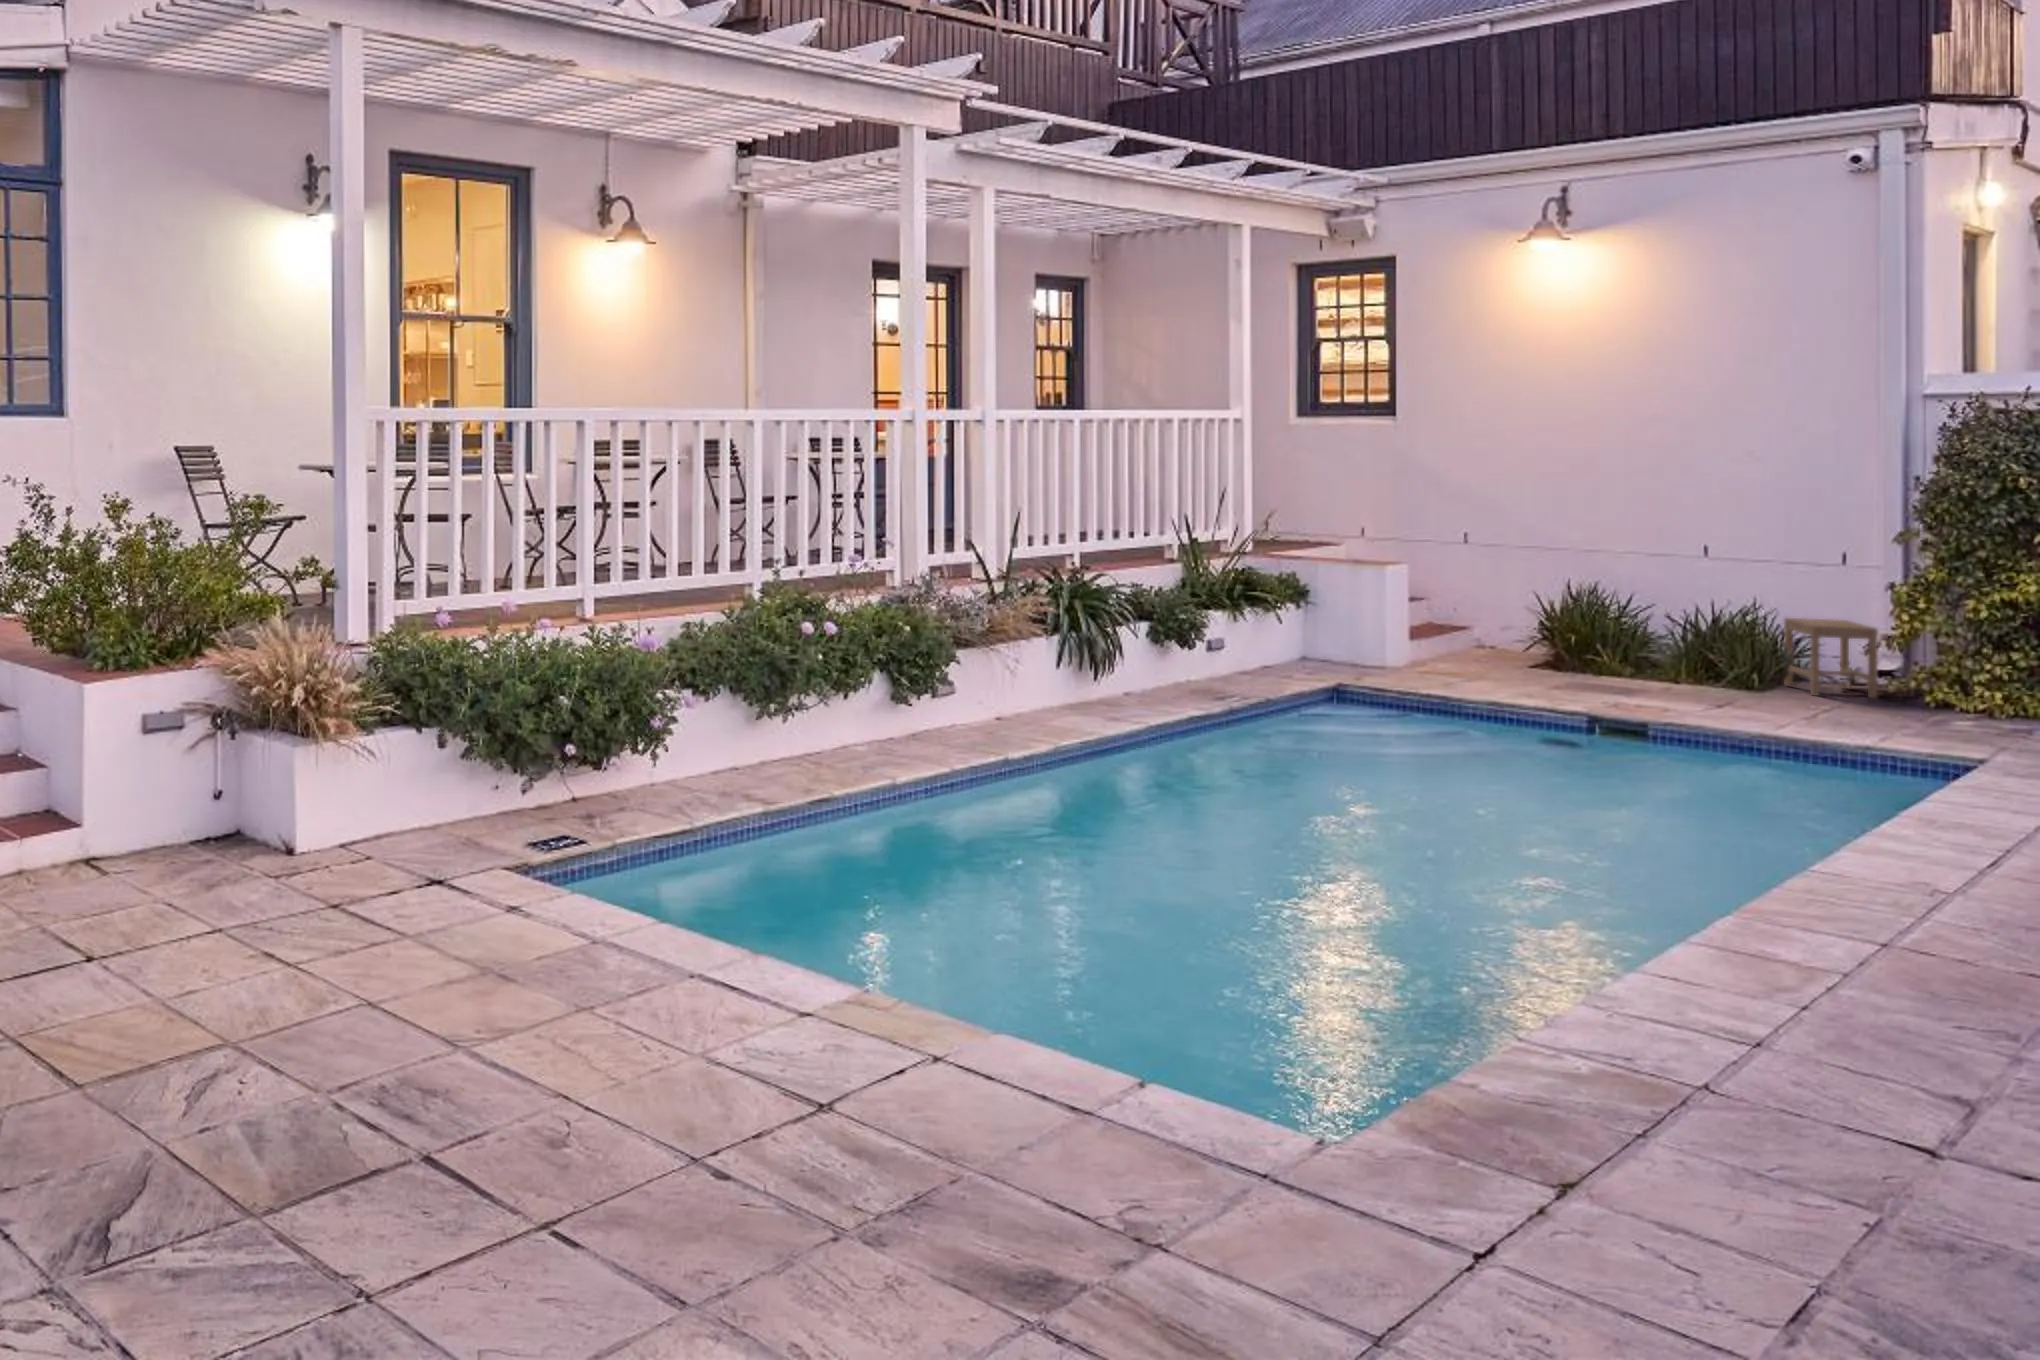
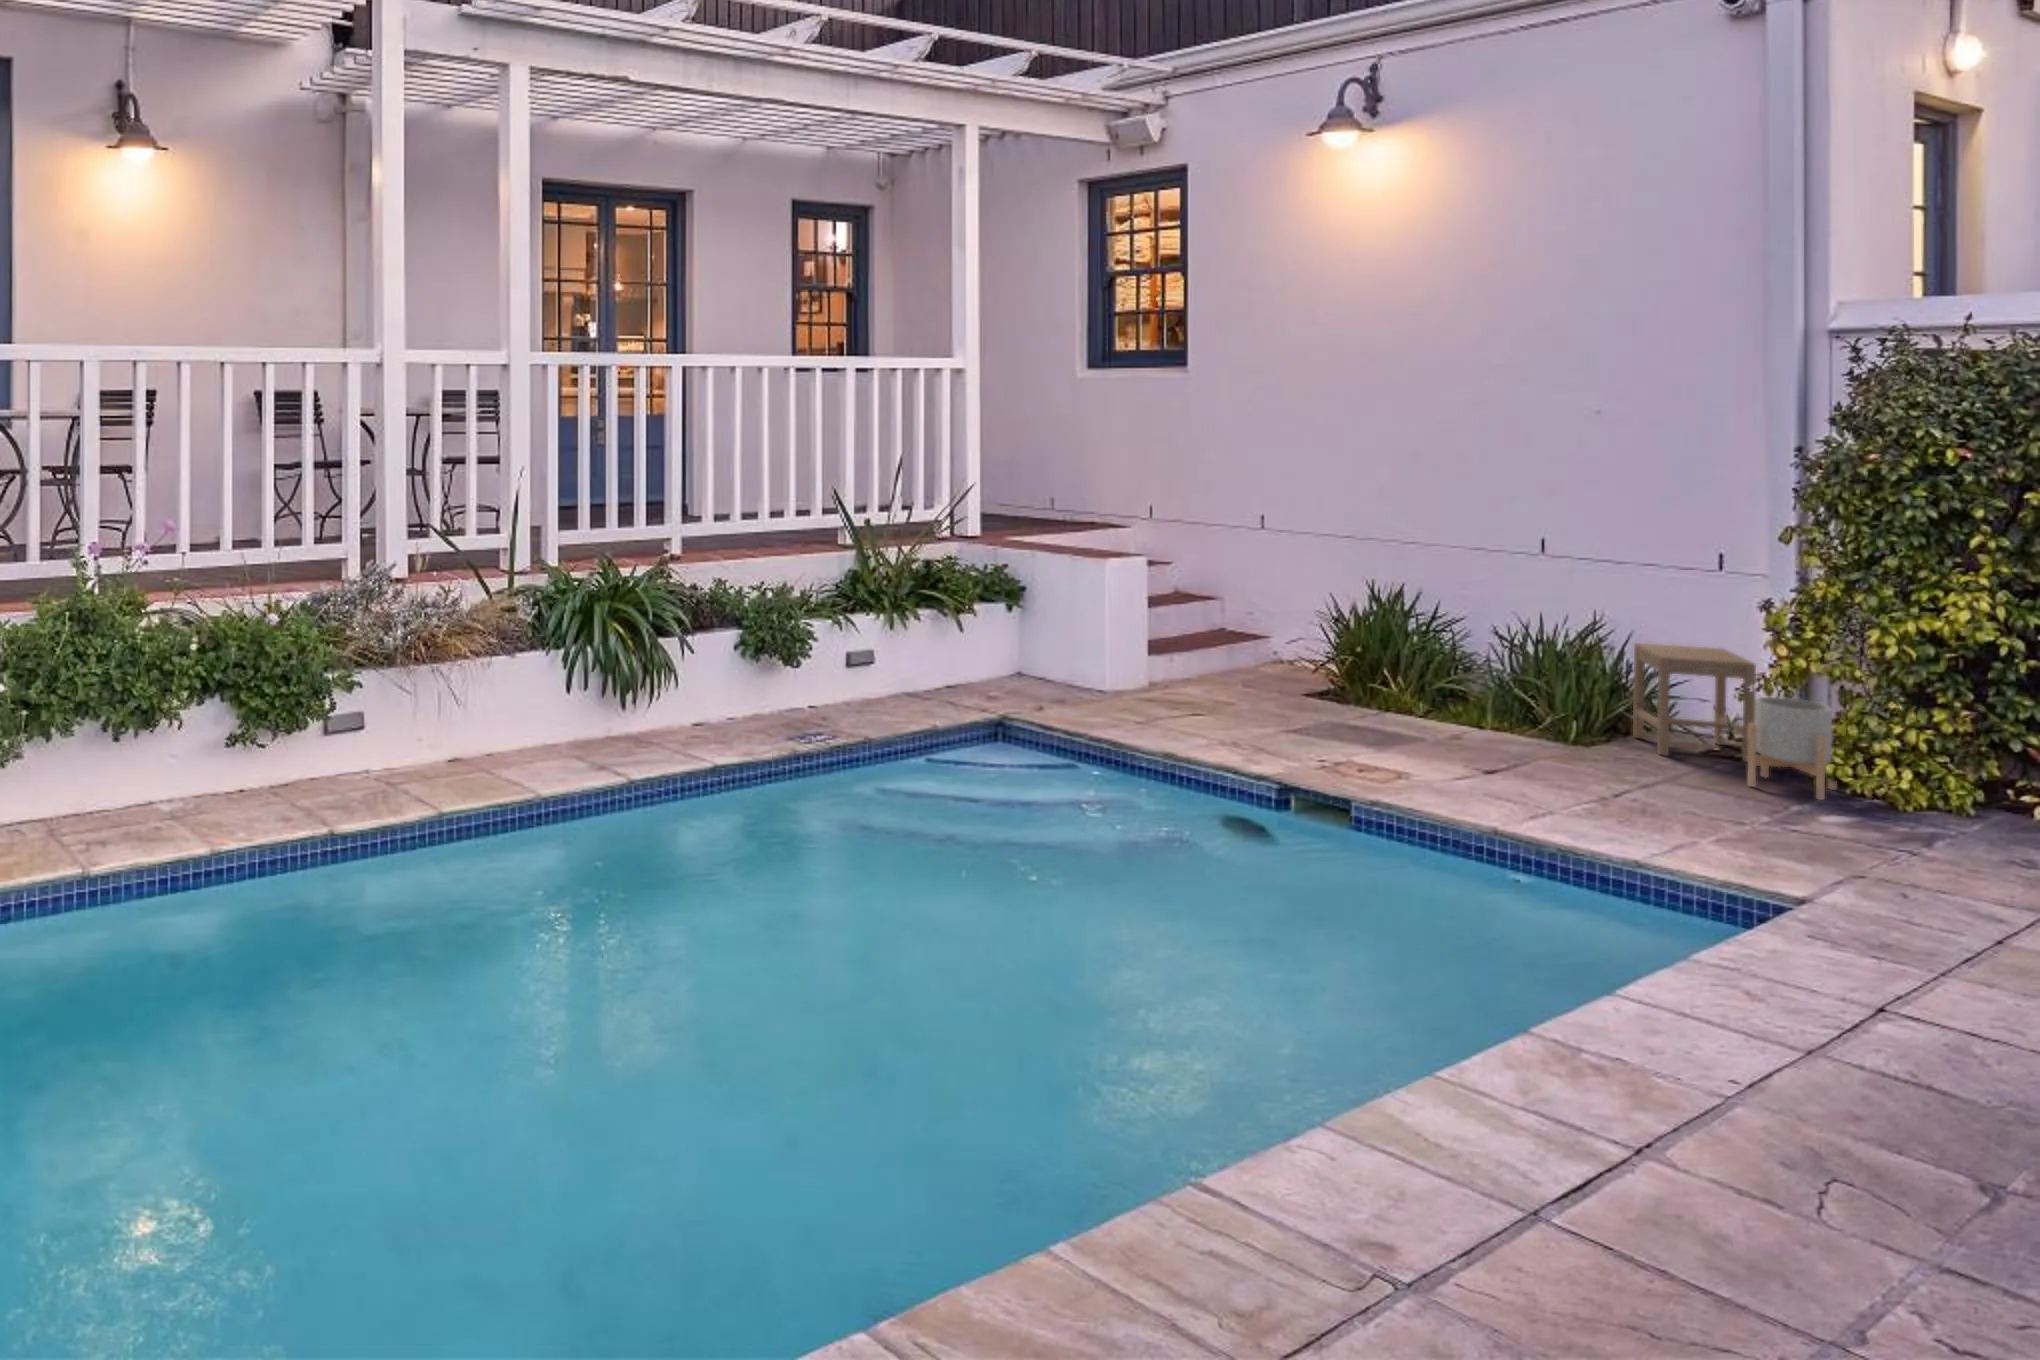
planter: none [1887,649,1943,717] -> present [1747,697,1837,800]

